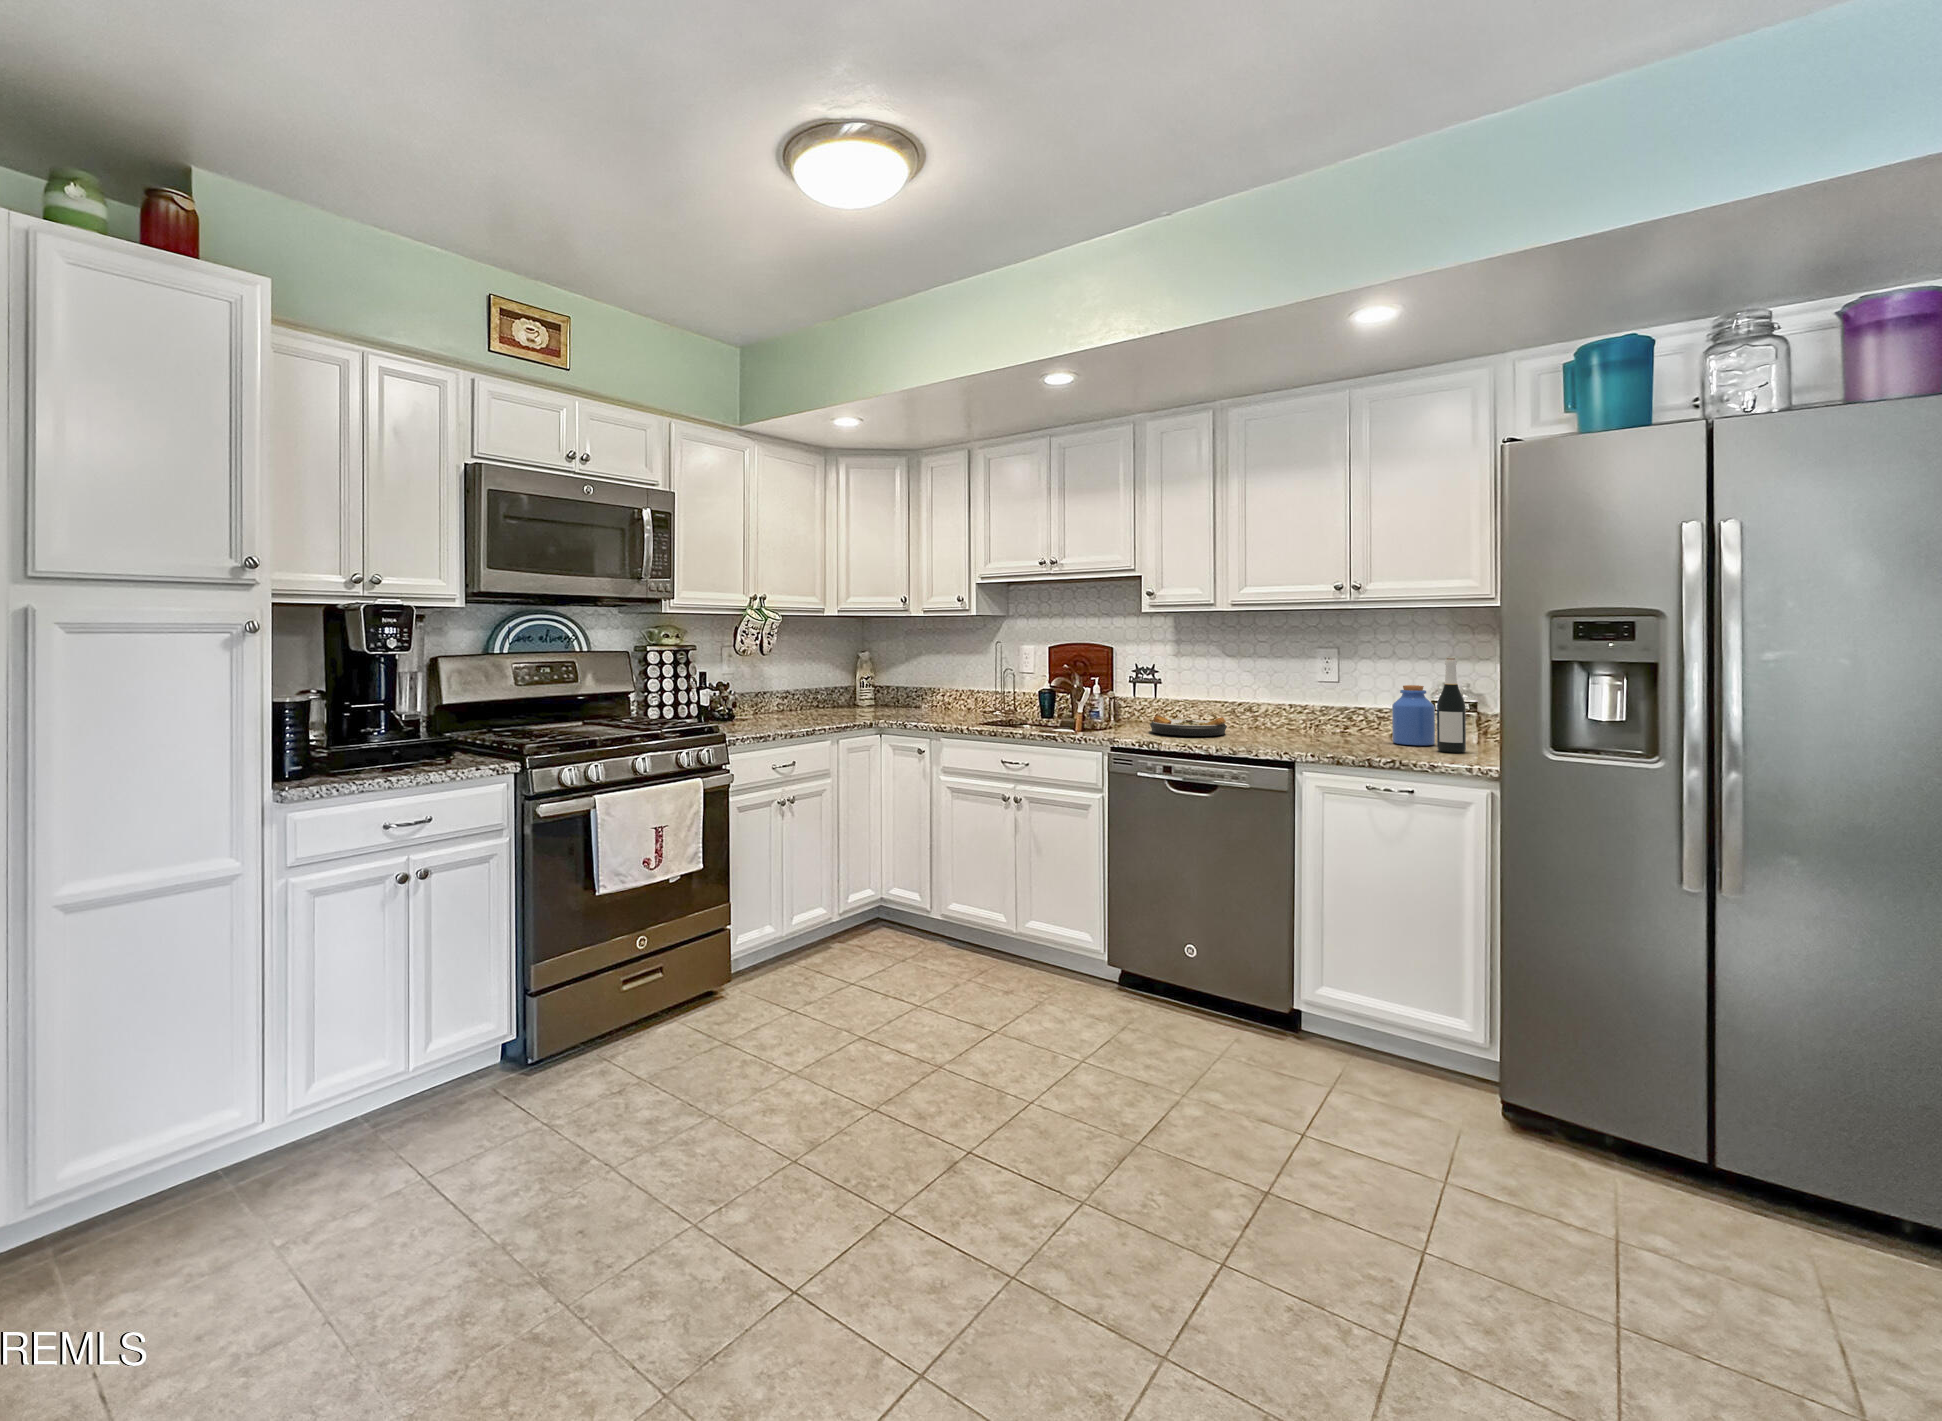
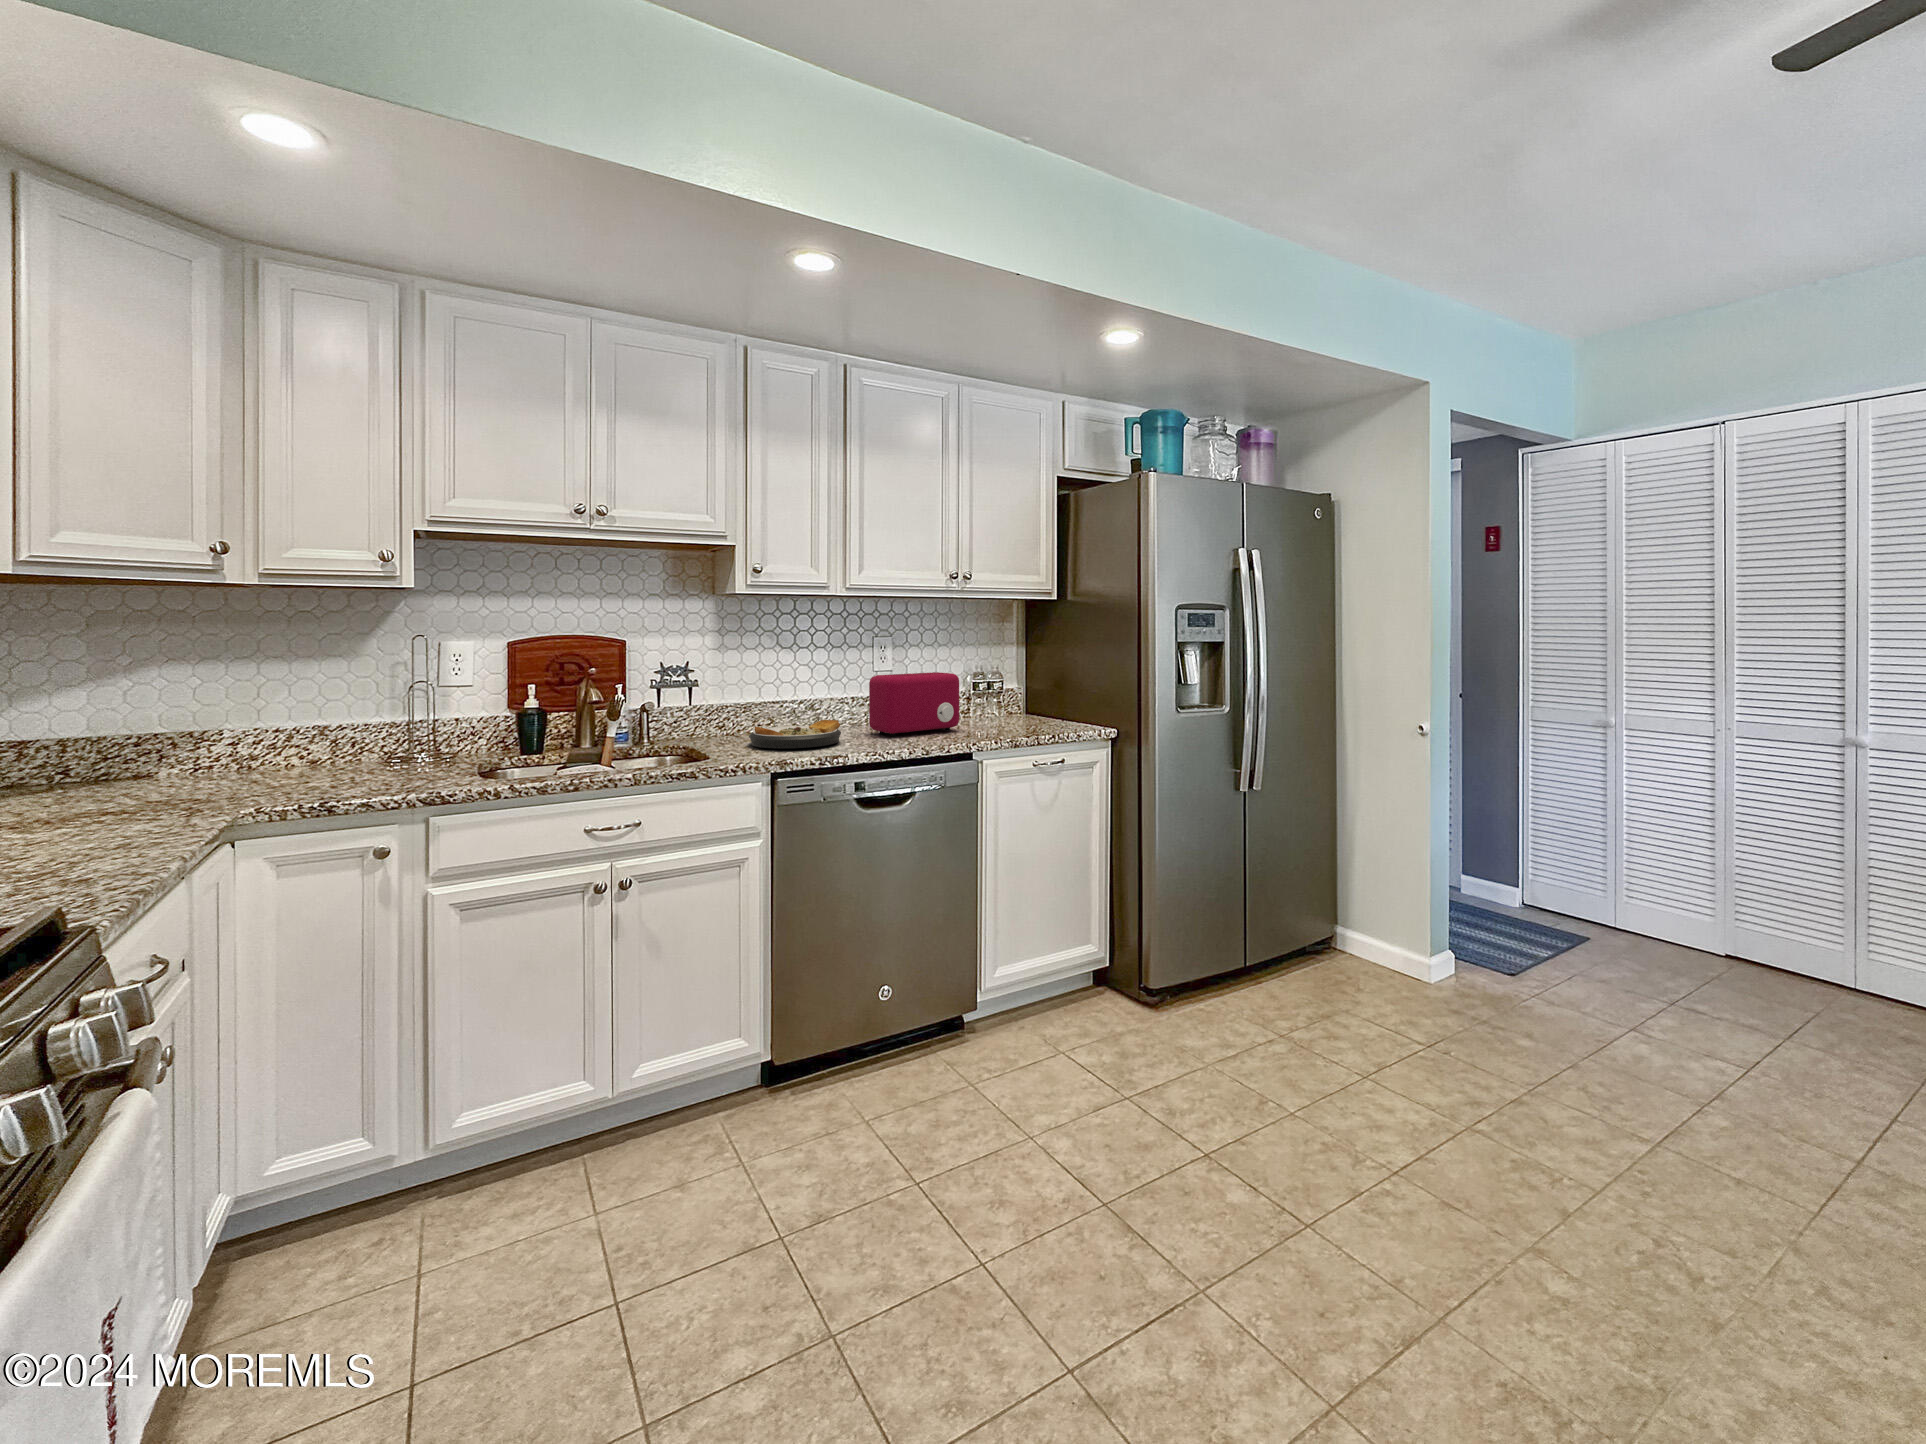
wine bottle: present [1437,658,1466,753] -> none [1017,646,1038,727]
toaster: none [1265,682,1361,743] -> present [869,672,959,736]
jar: present [1392,685,1435,746] -> none [964,671,997,725]

